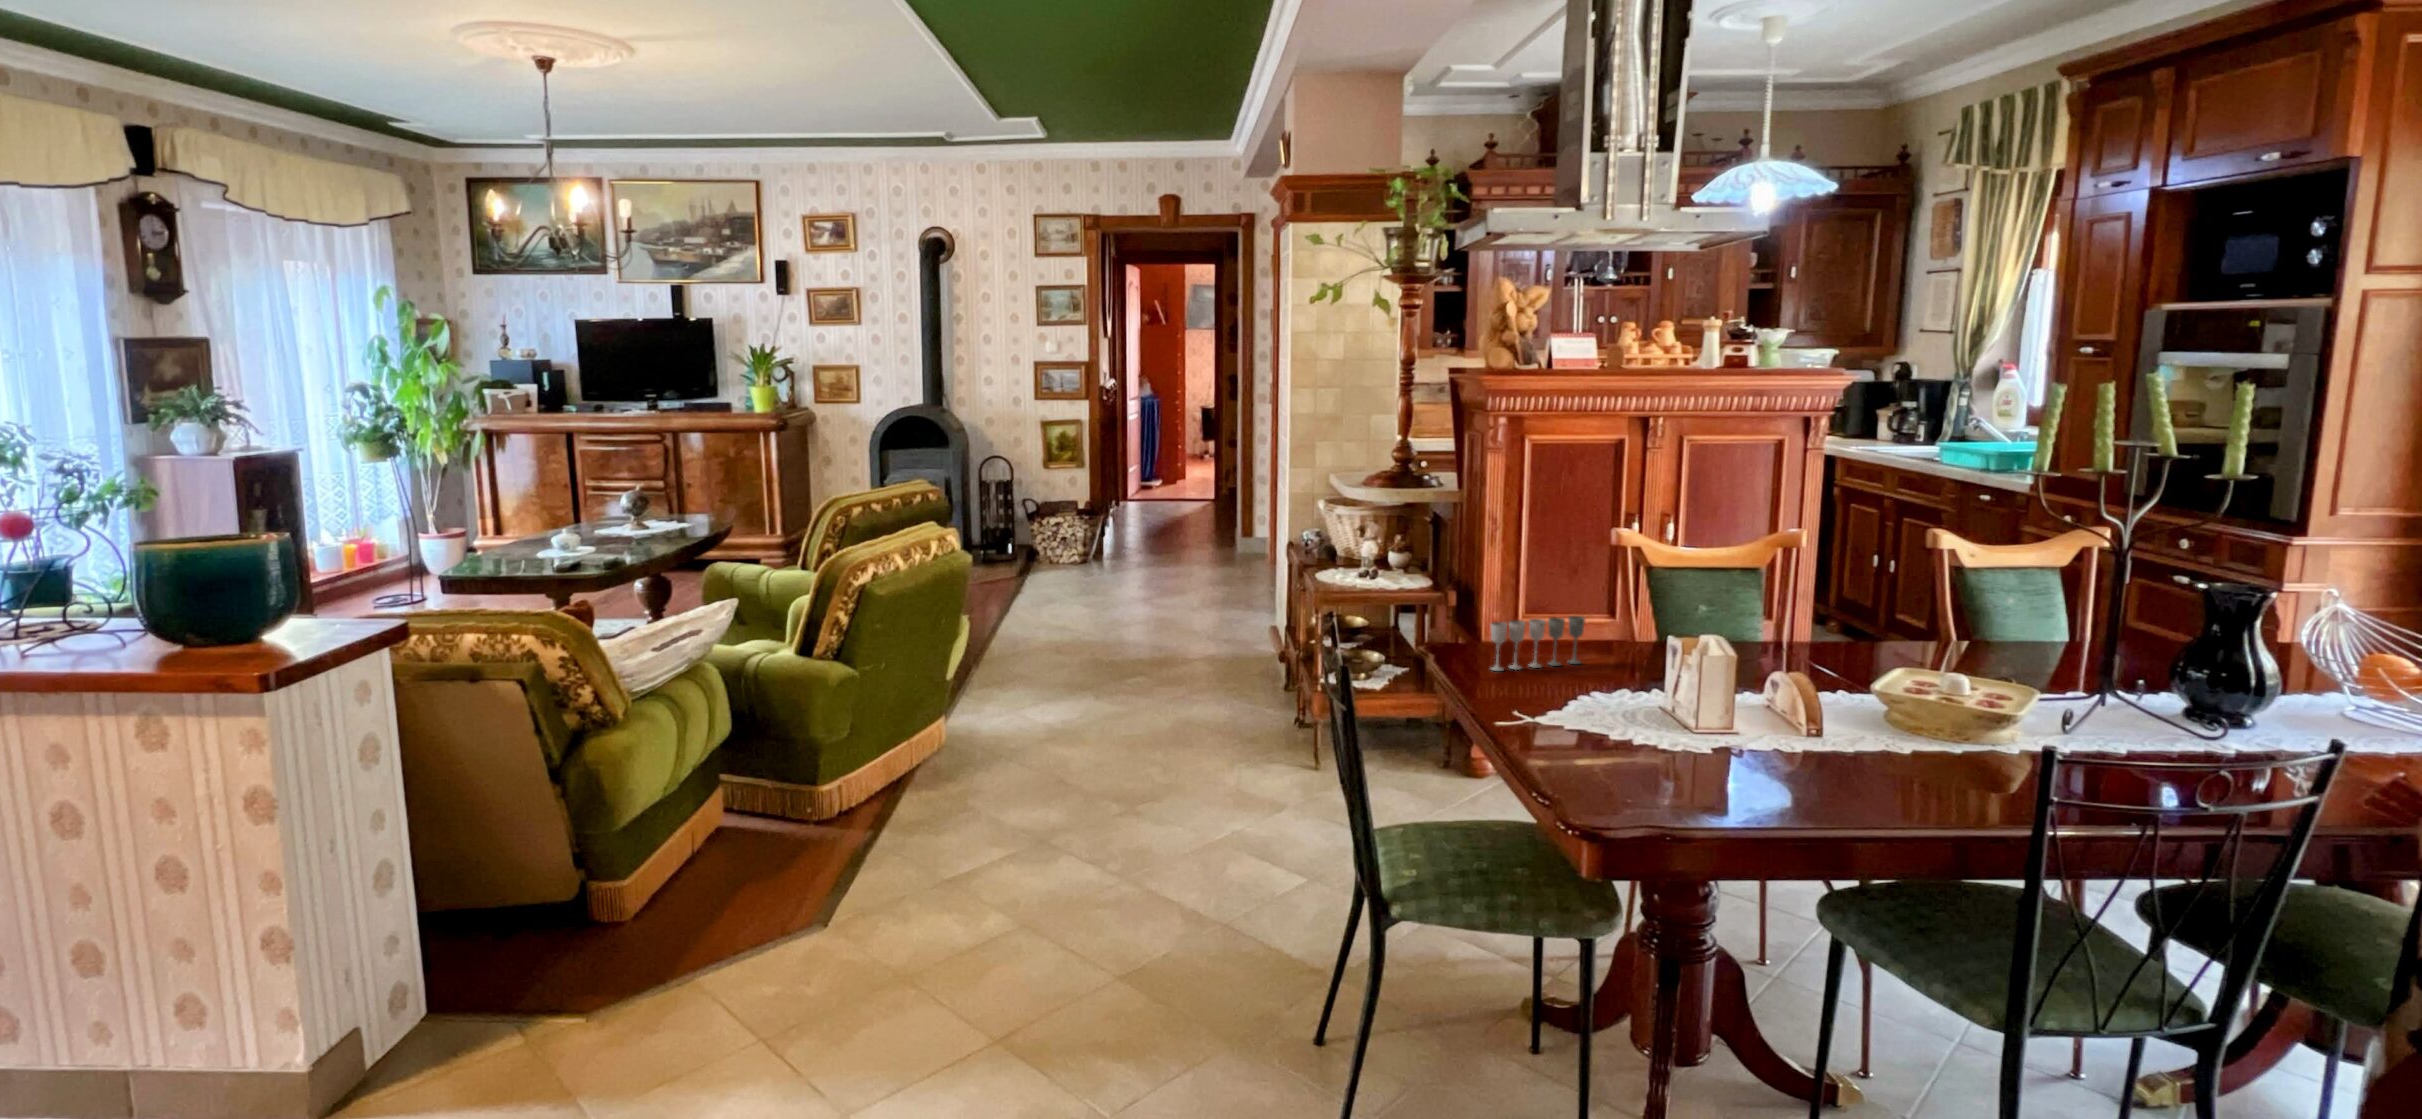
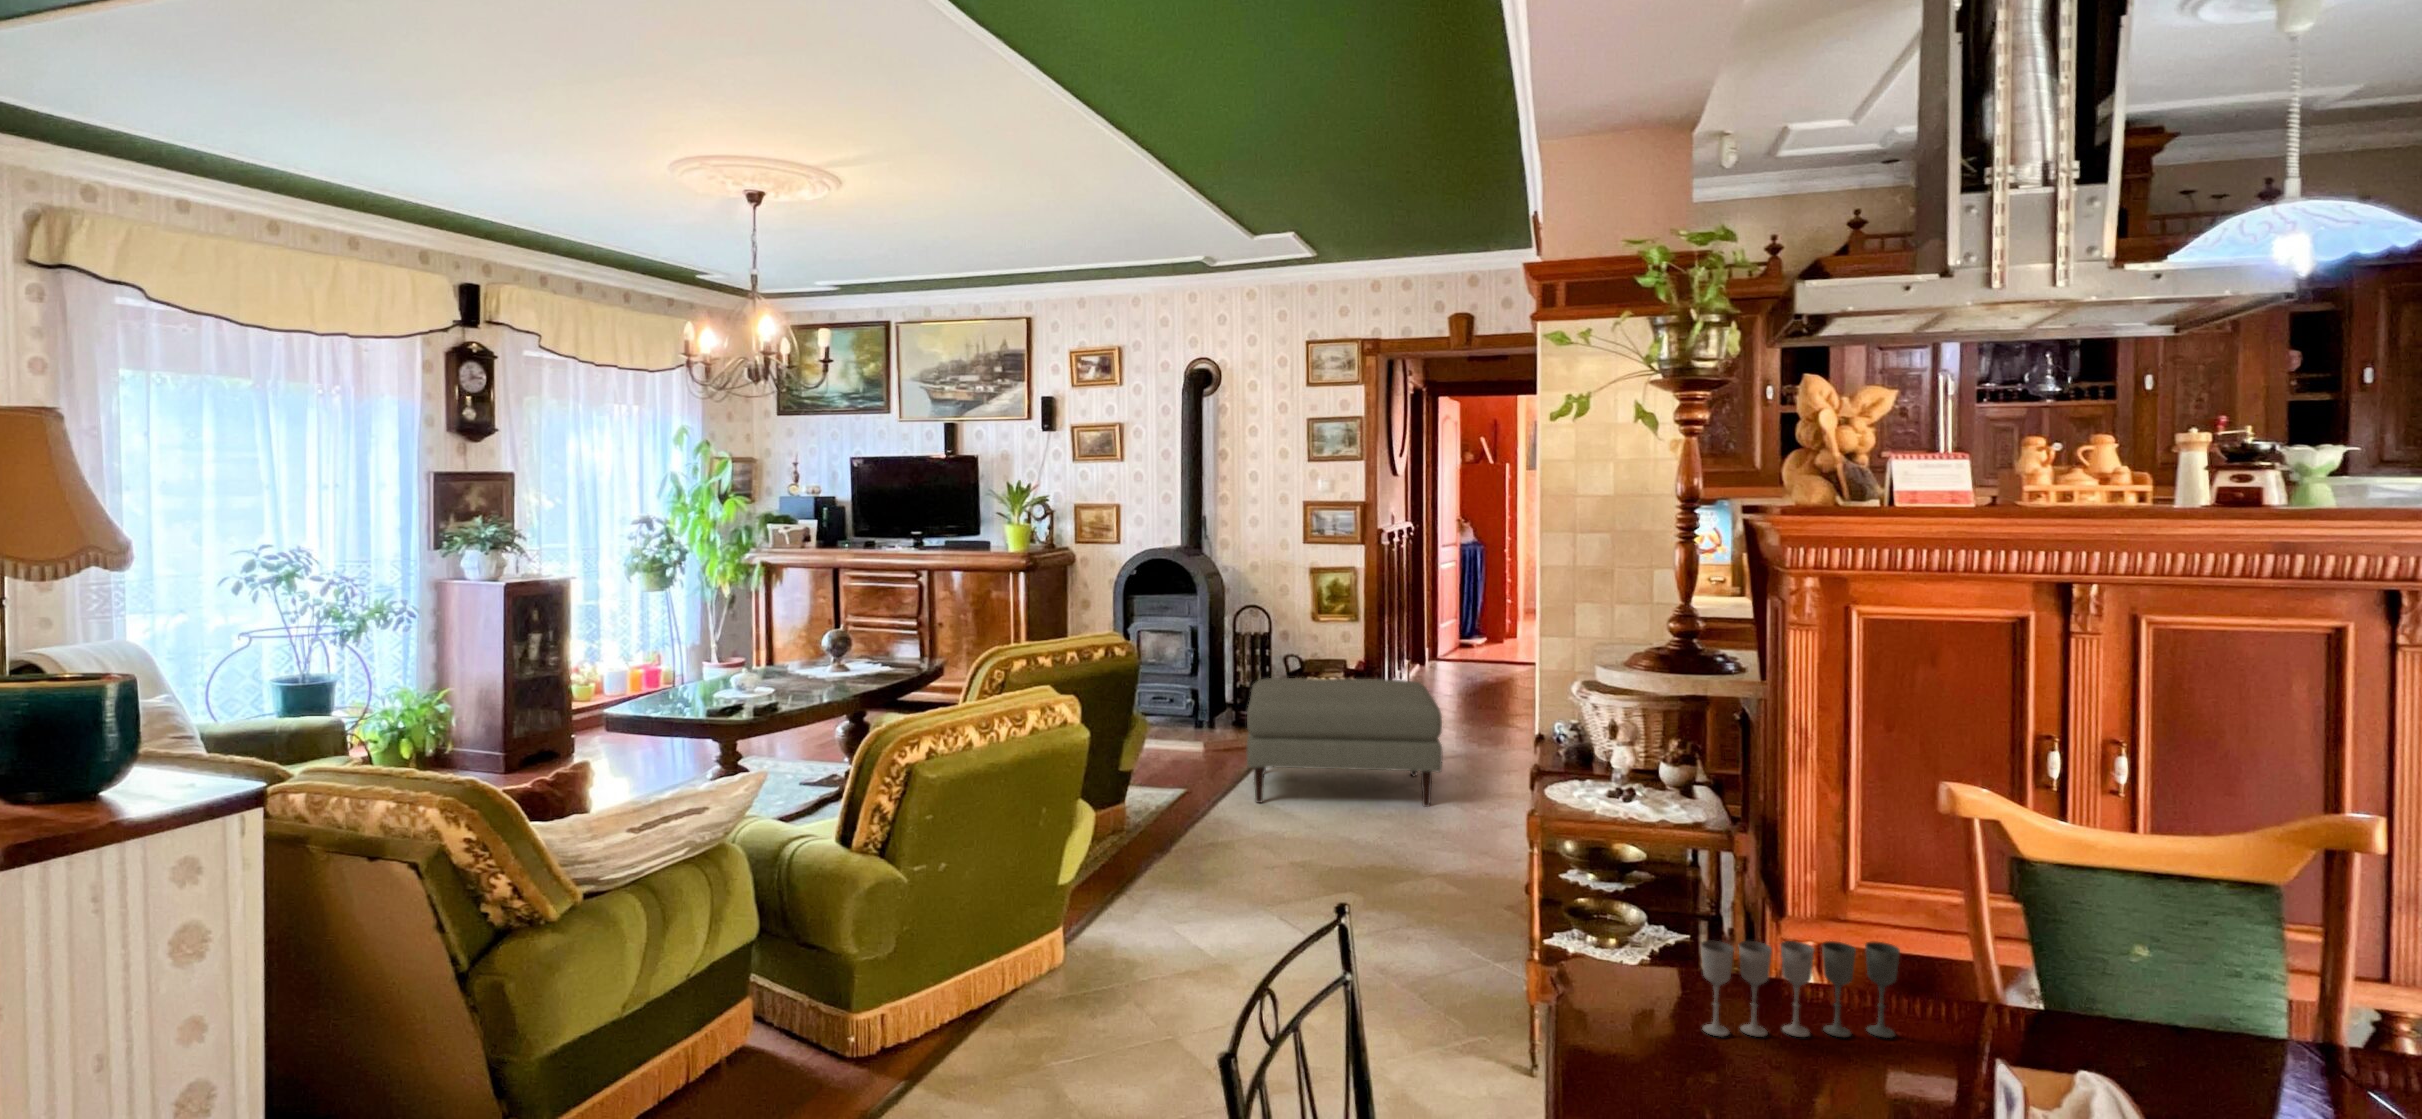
ottoman: none [1014,515,1184,623] -> present [1247,678,1442,807]

